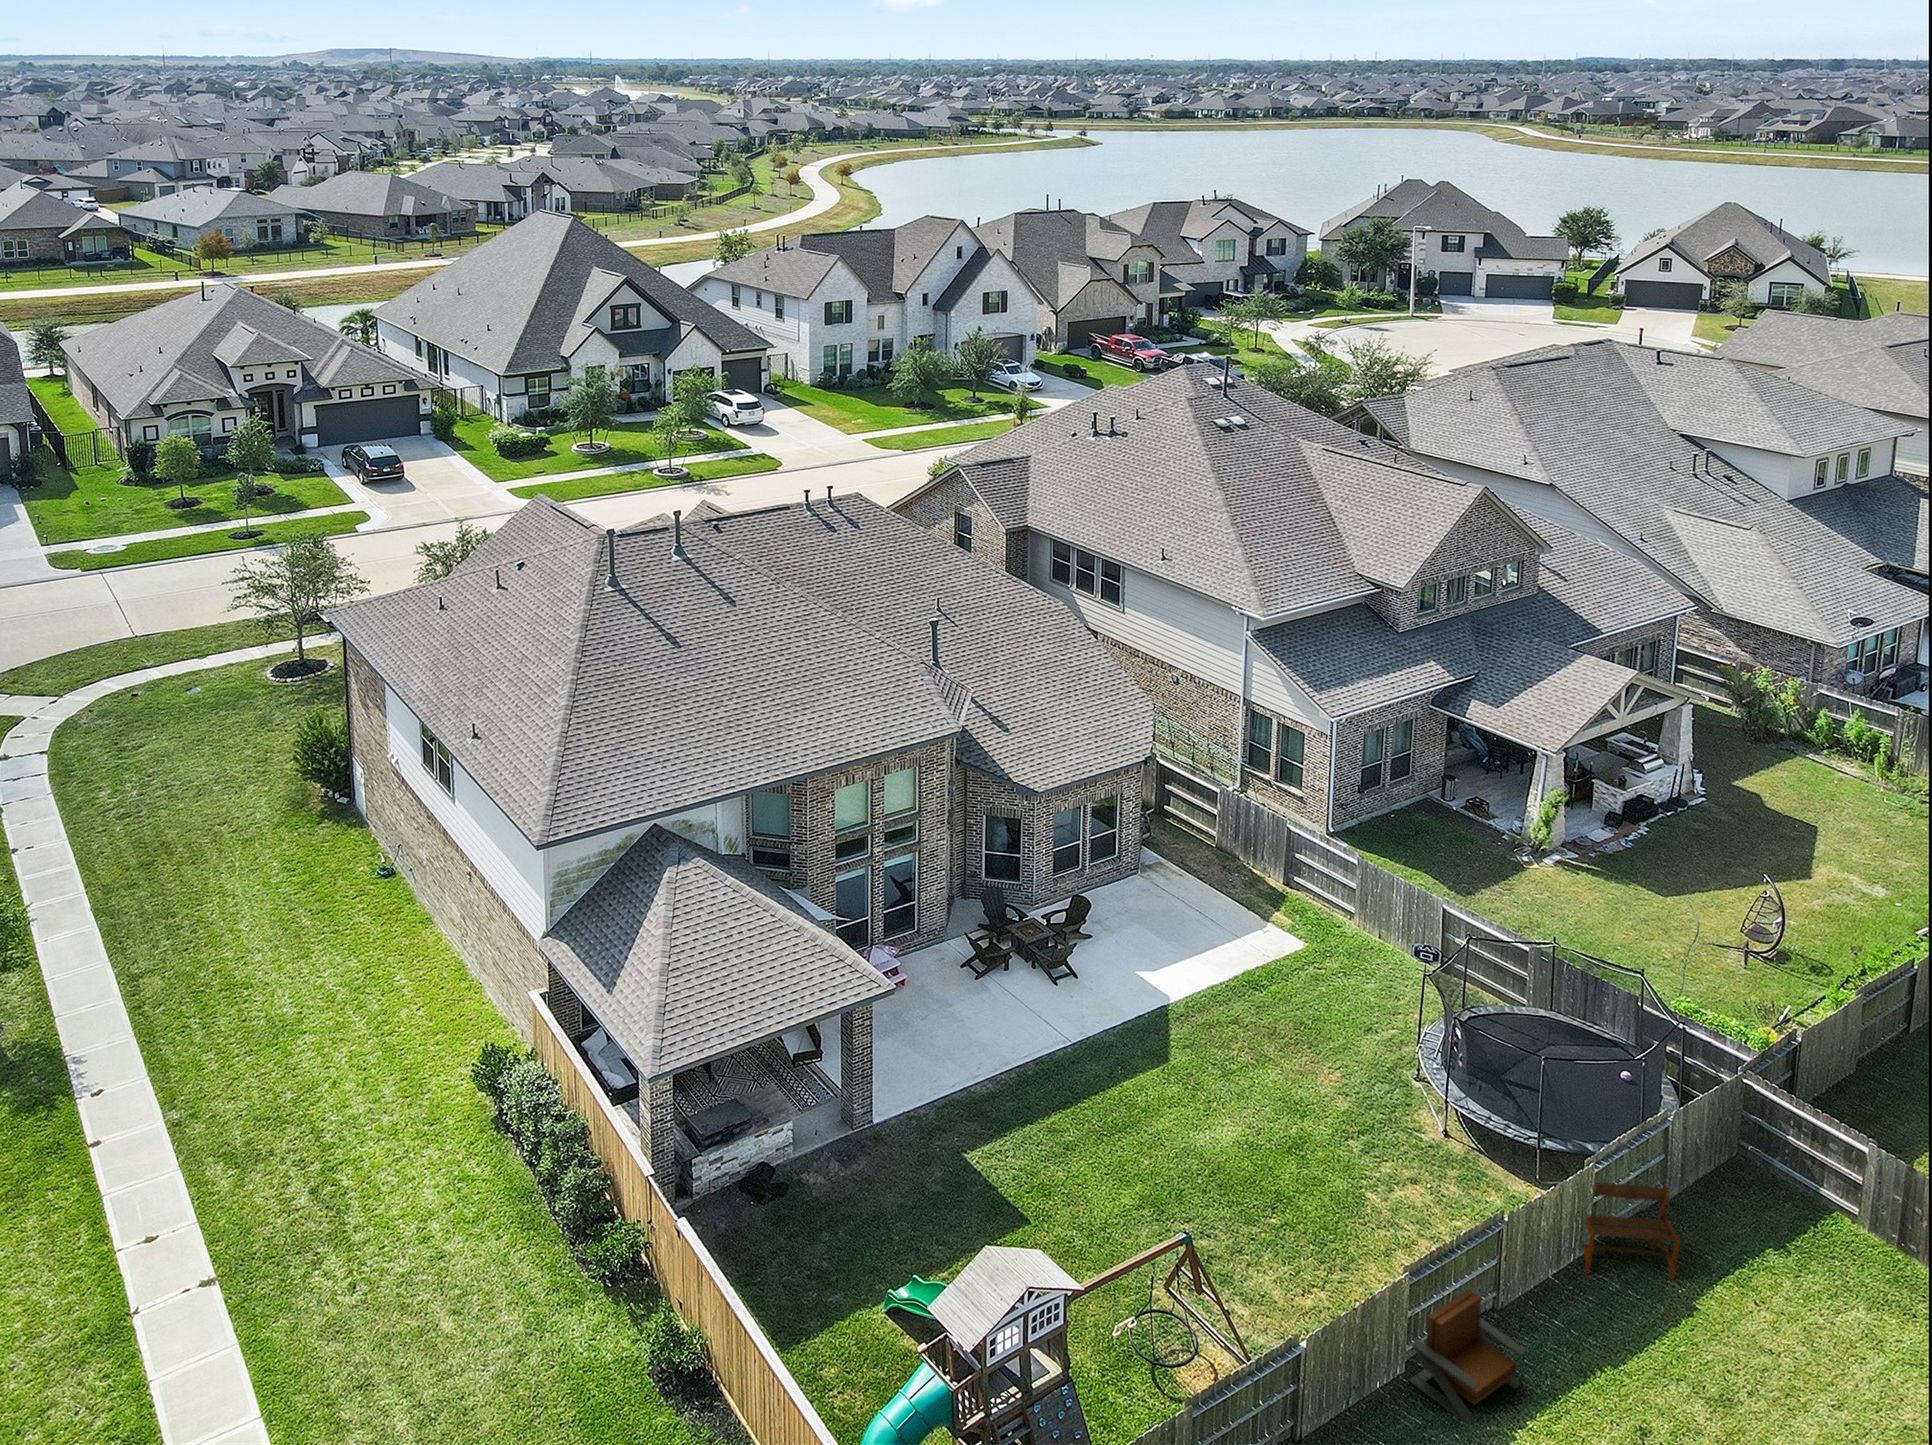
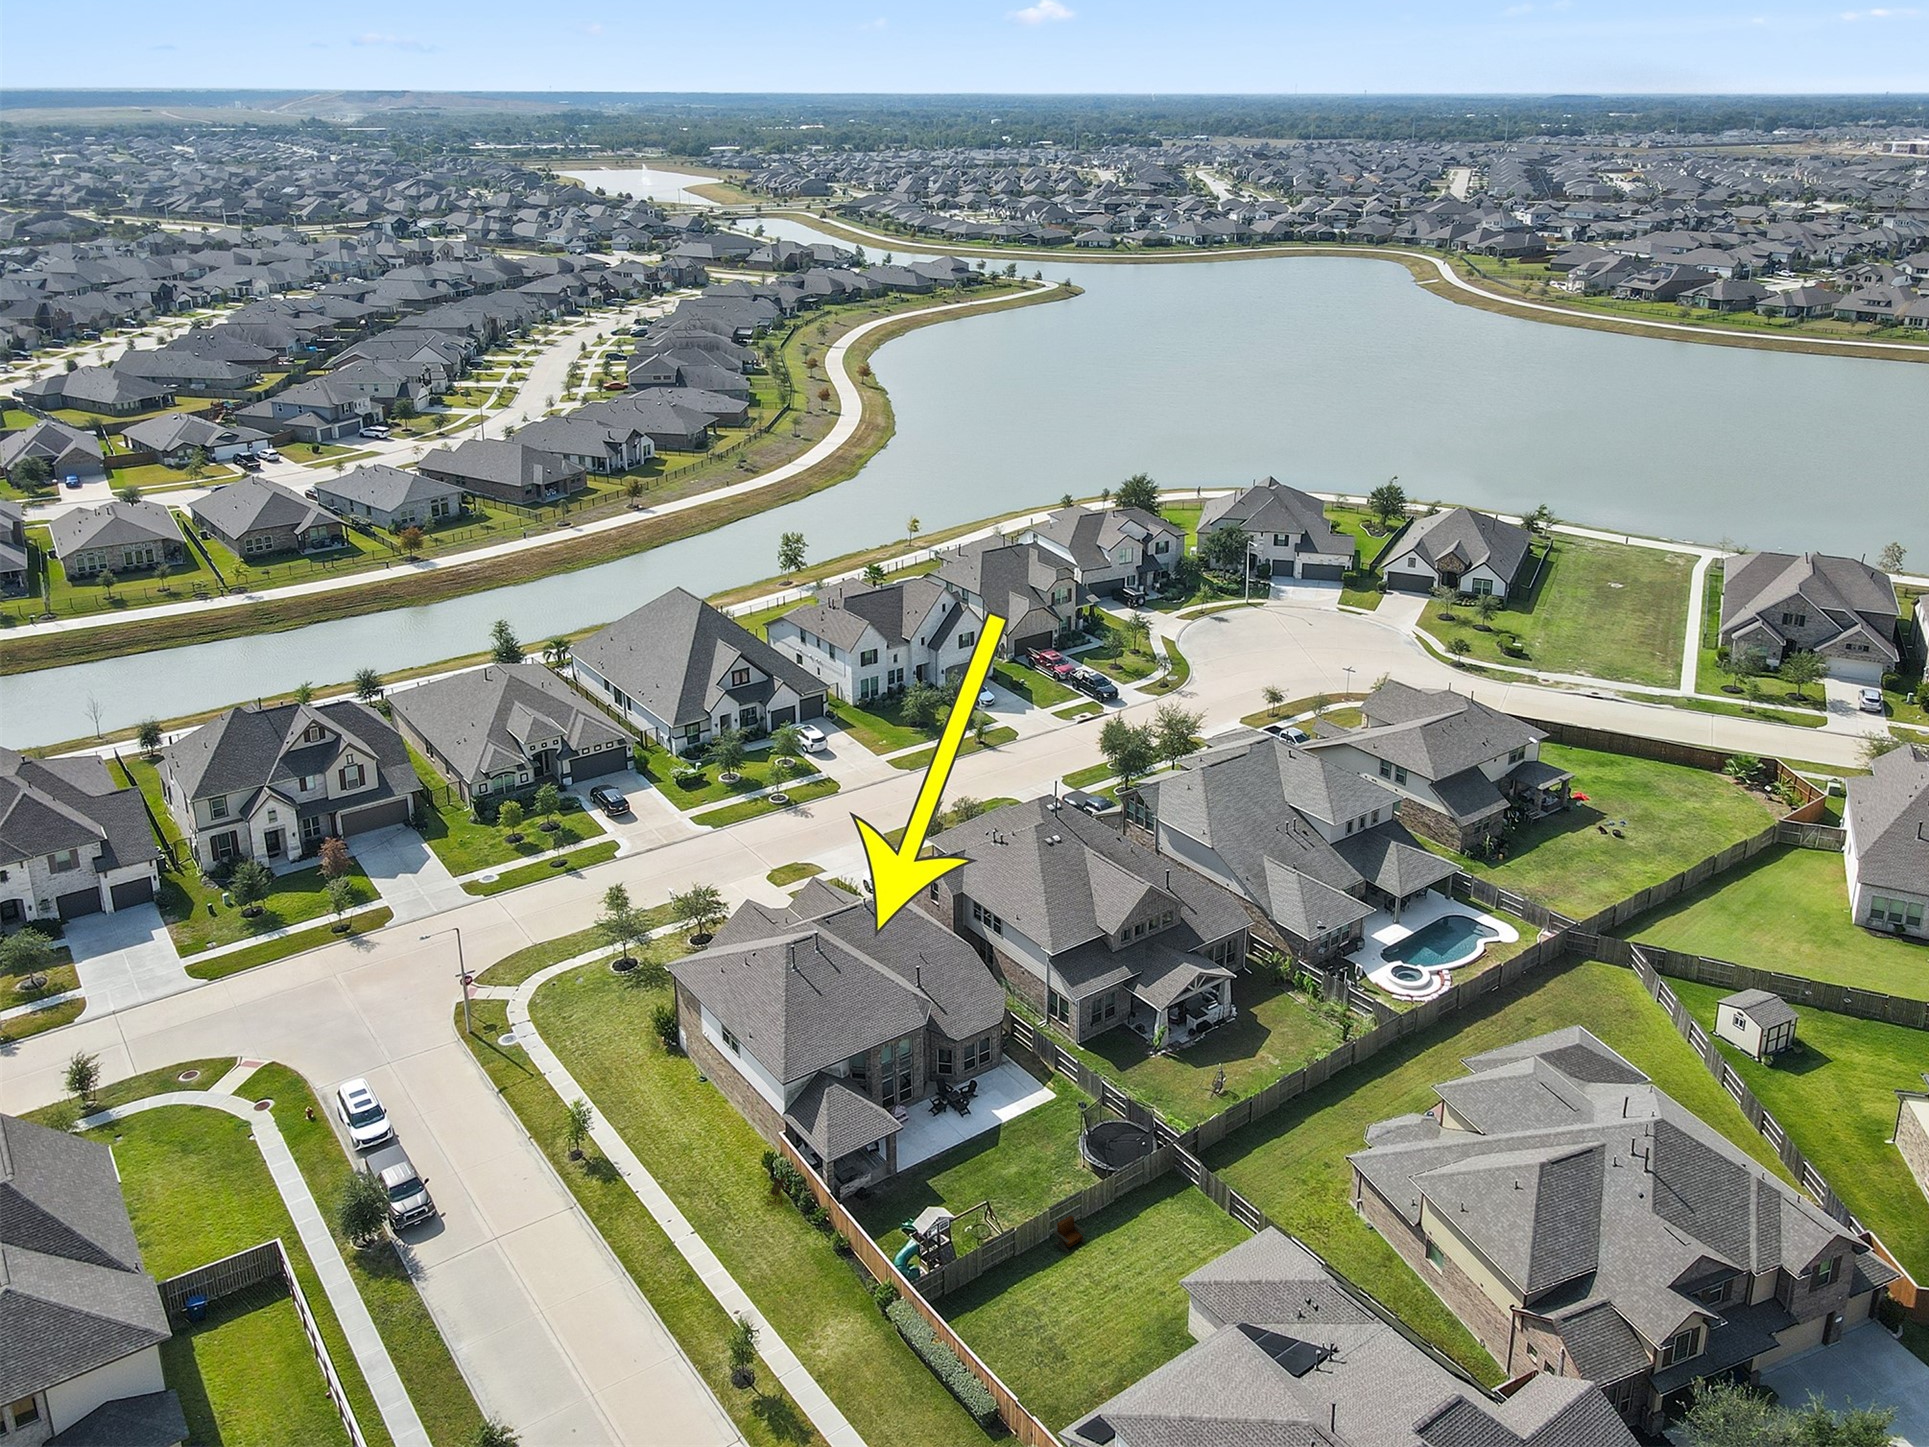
bench: present [1581,1182,1680,1280] -> present [768,1176,788,1204]

